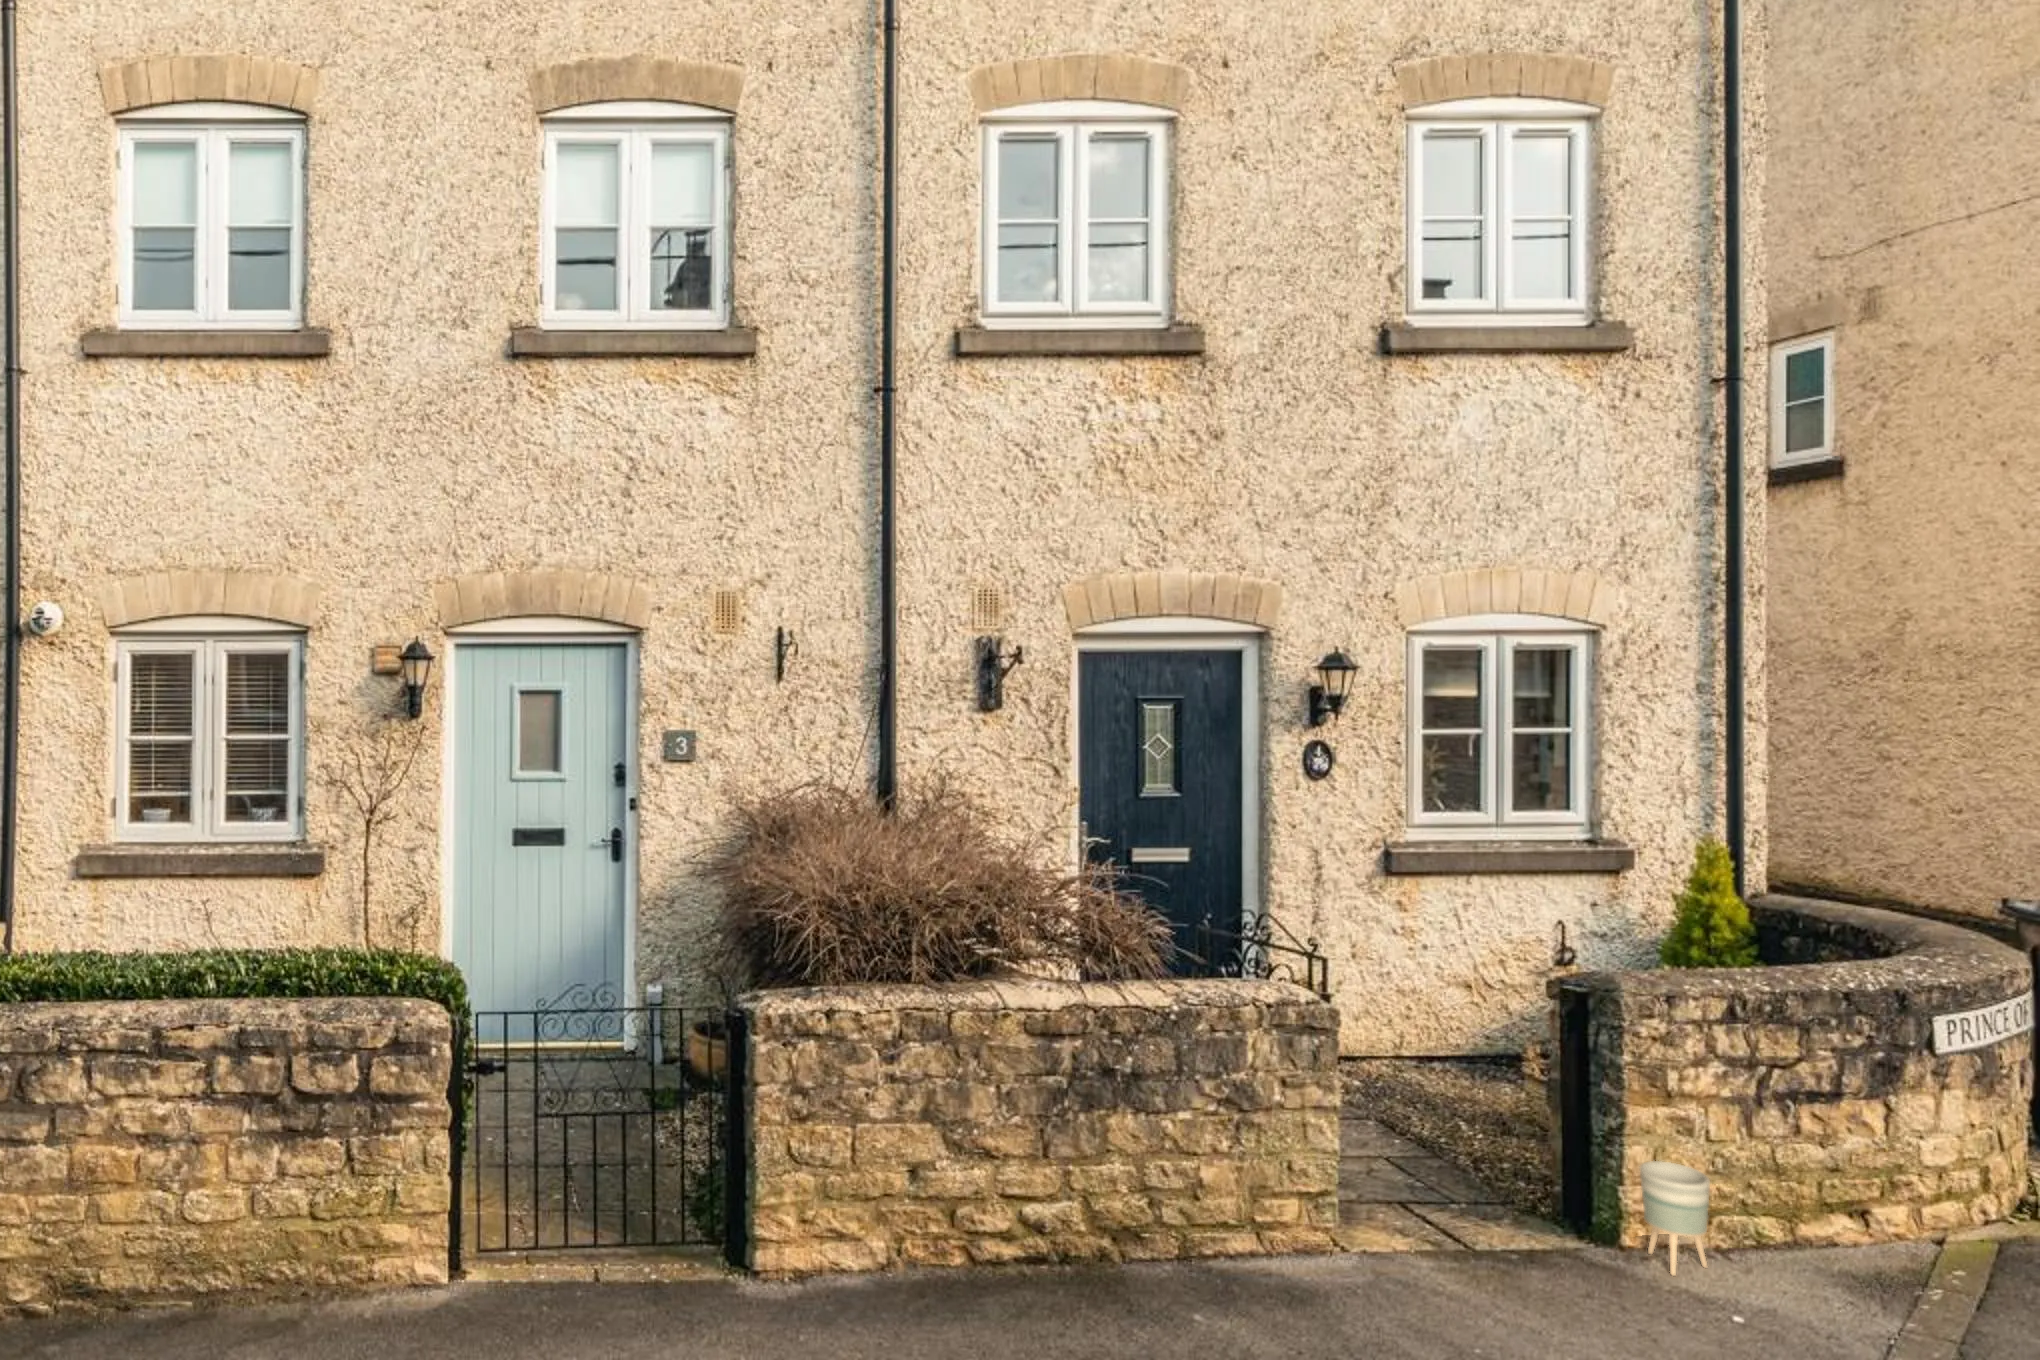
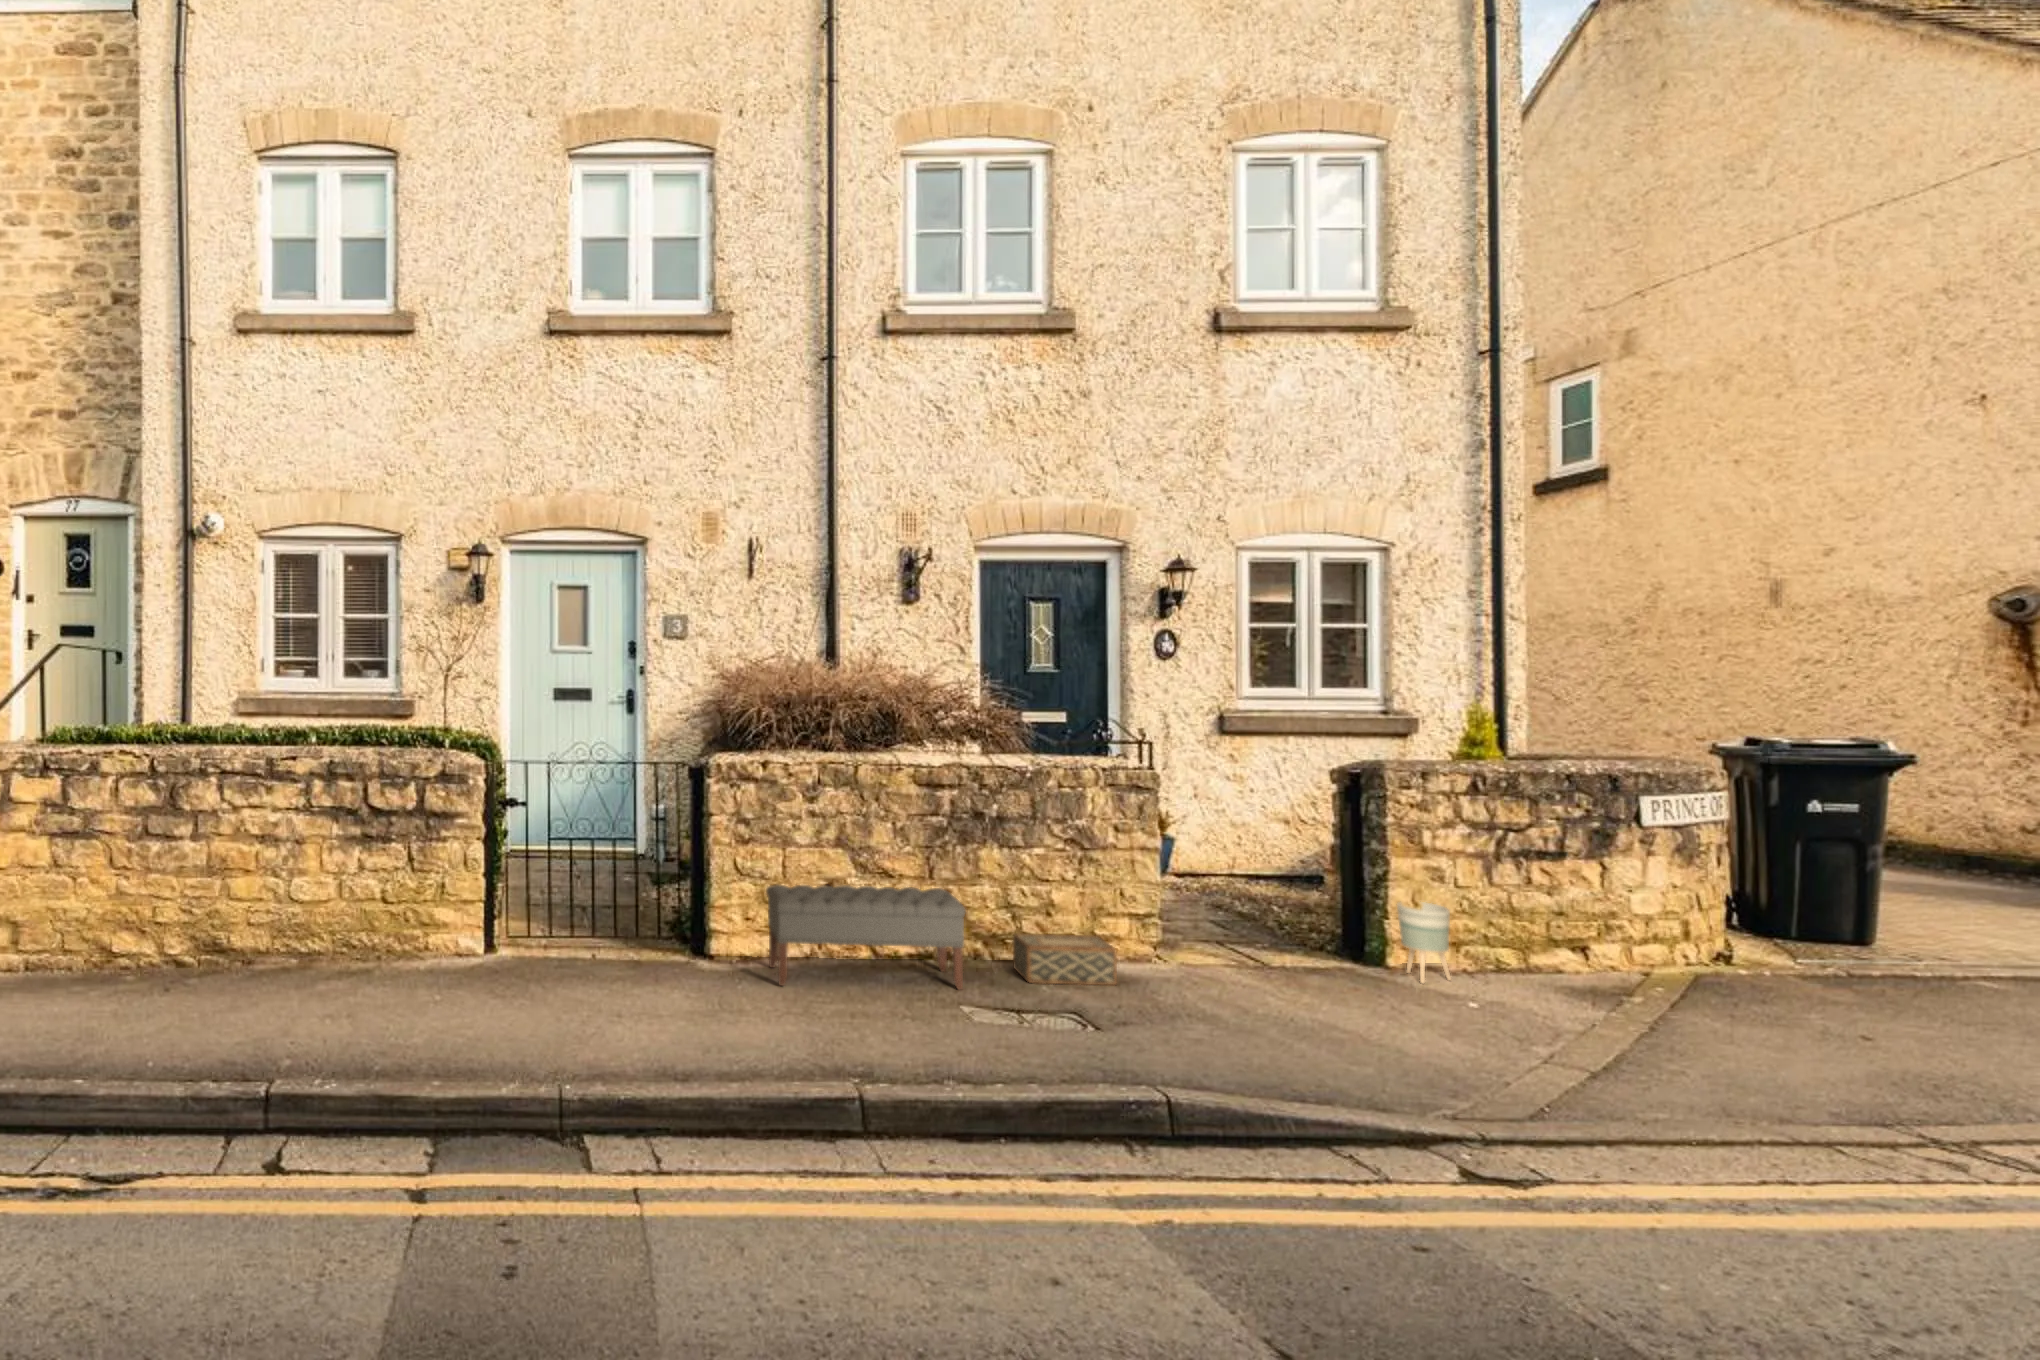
bench: none [828,1172,1098,1325] -> present [766,885,966,990]
woven basket: none [1150,1224,1290,1301] -> present [1012,933,1117,985]

